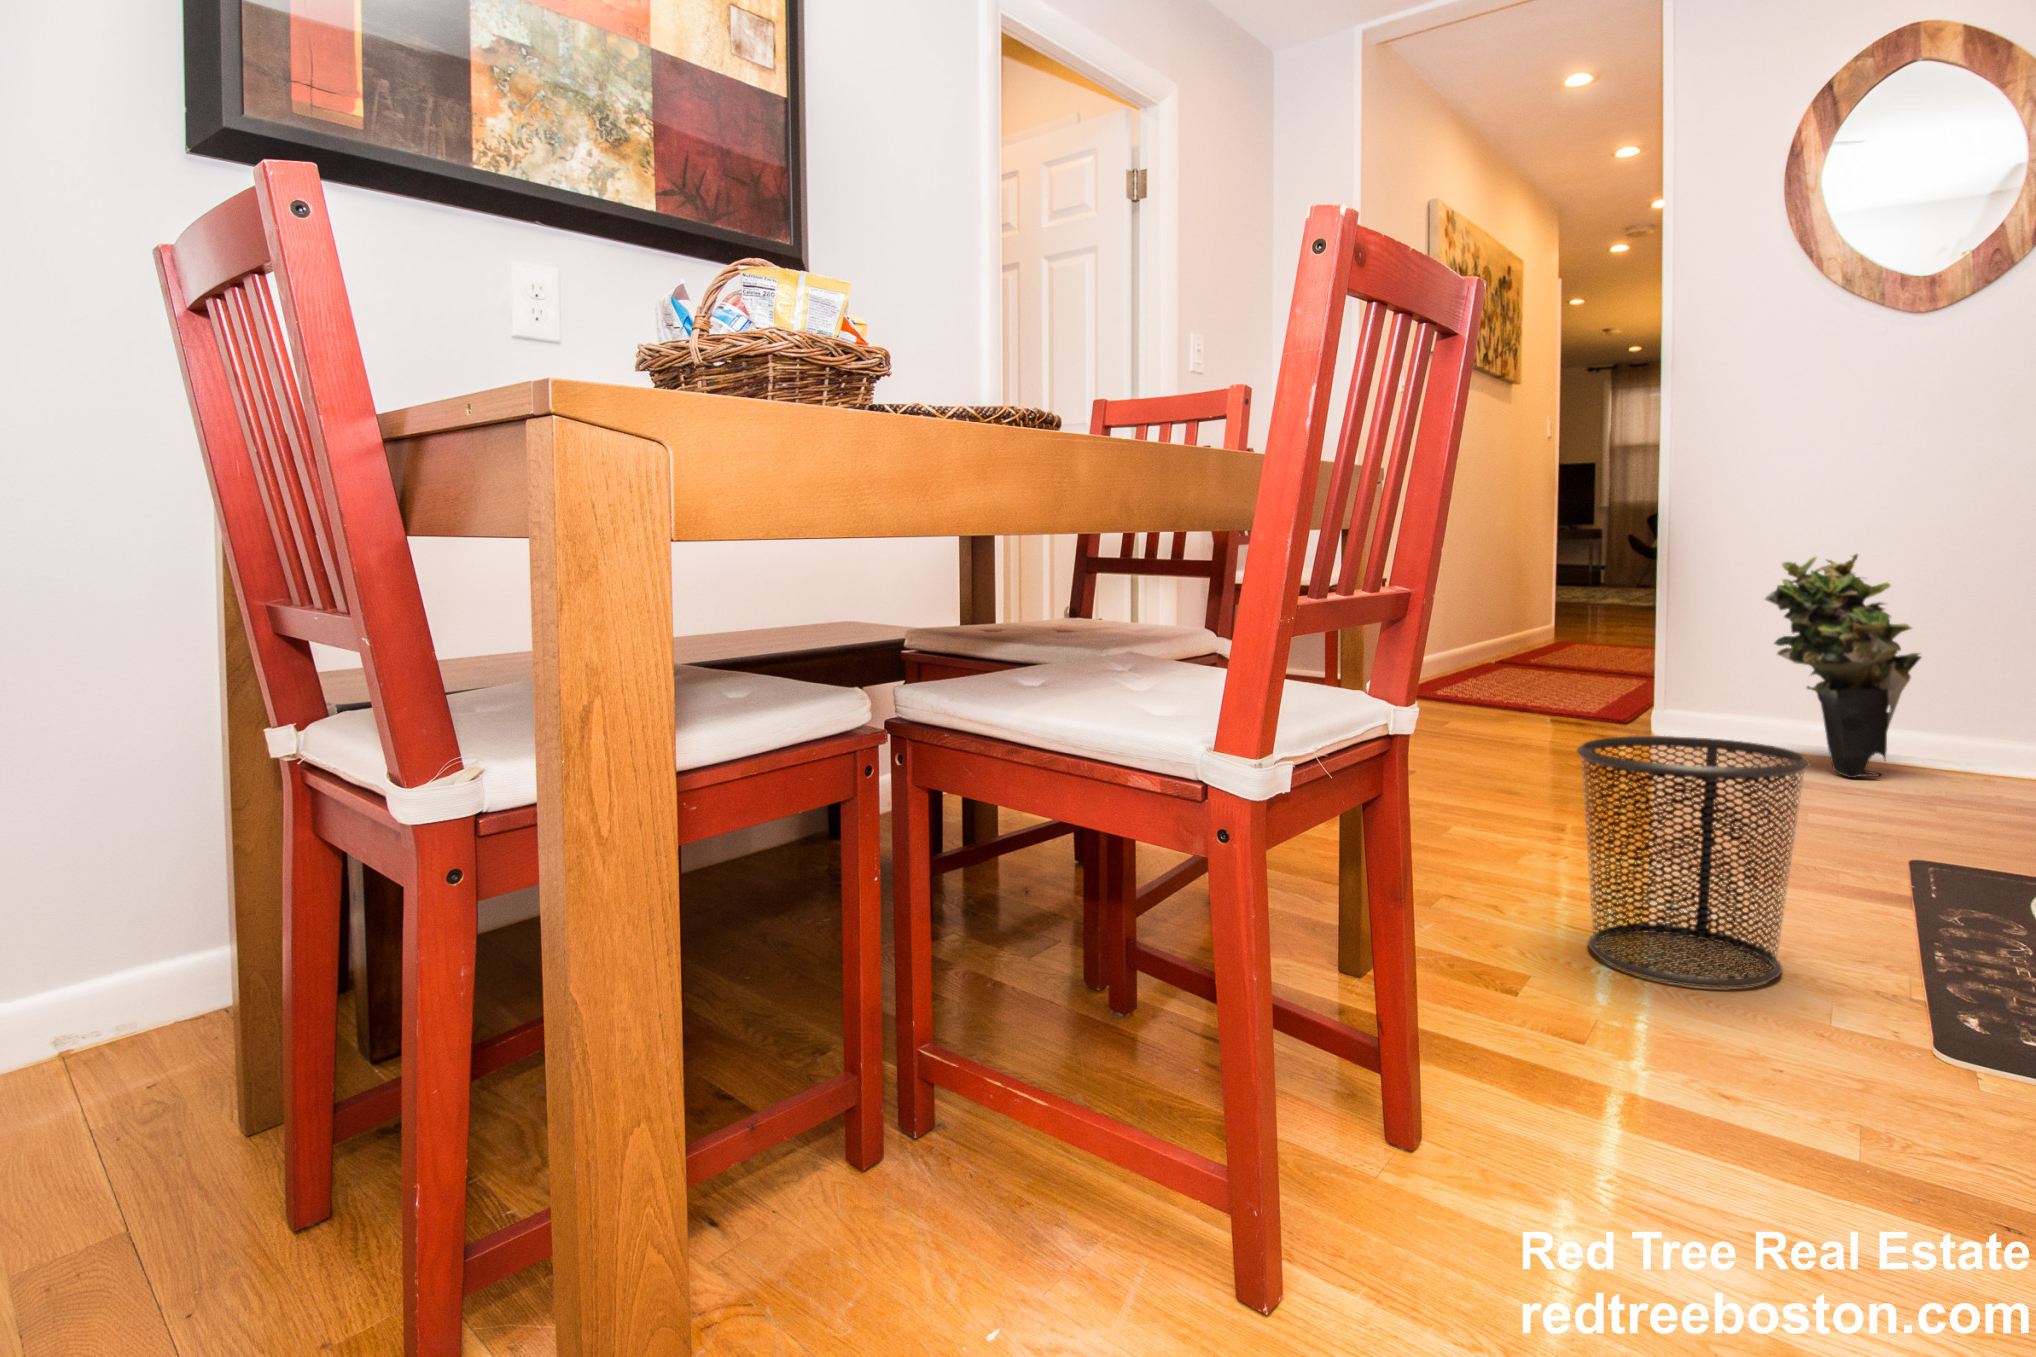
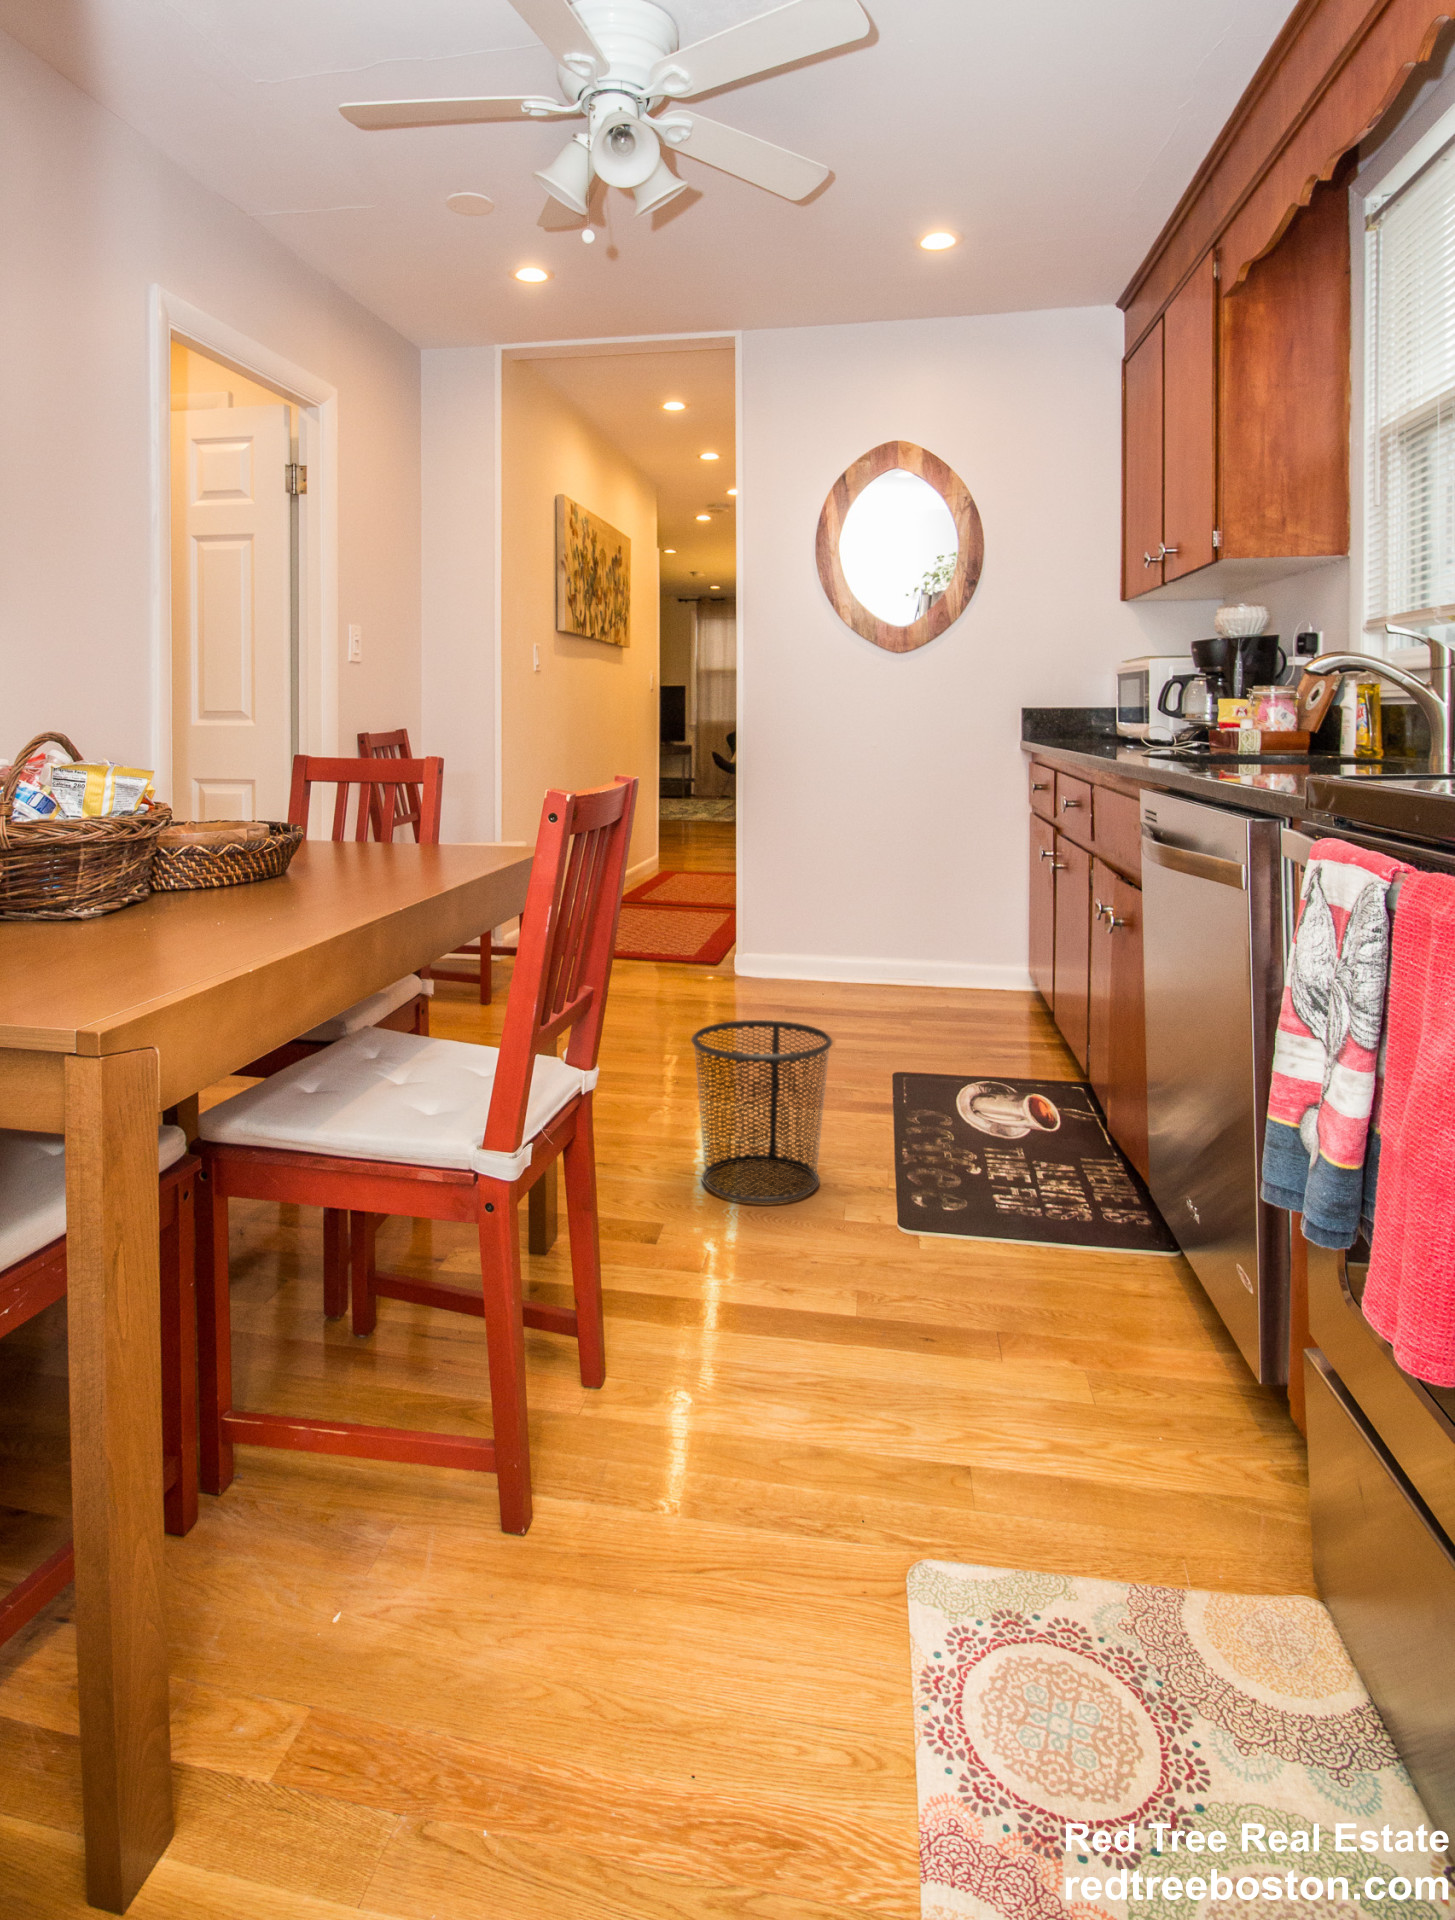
potted plant: present [1765,554,1921,778] -> none [809,833,905,1001]

